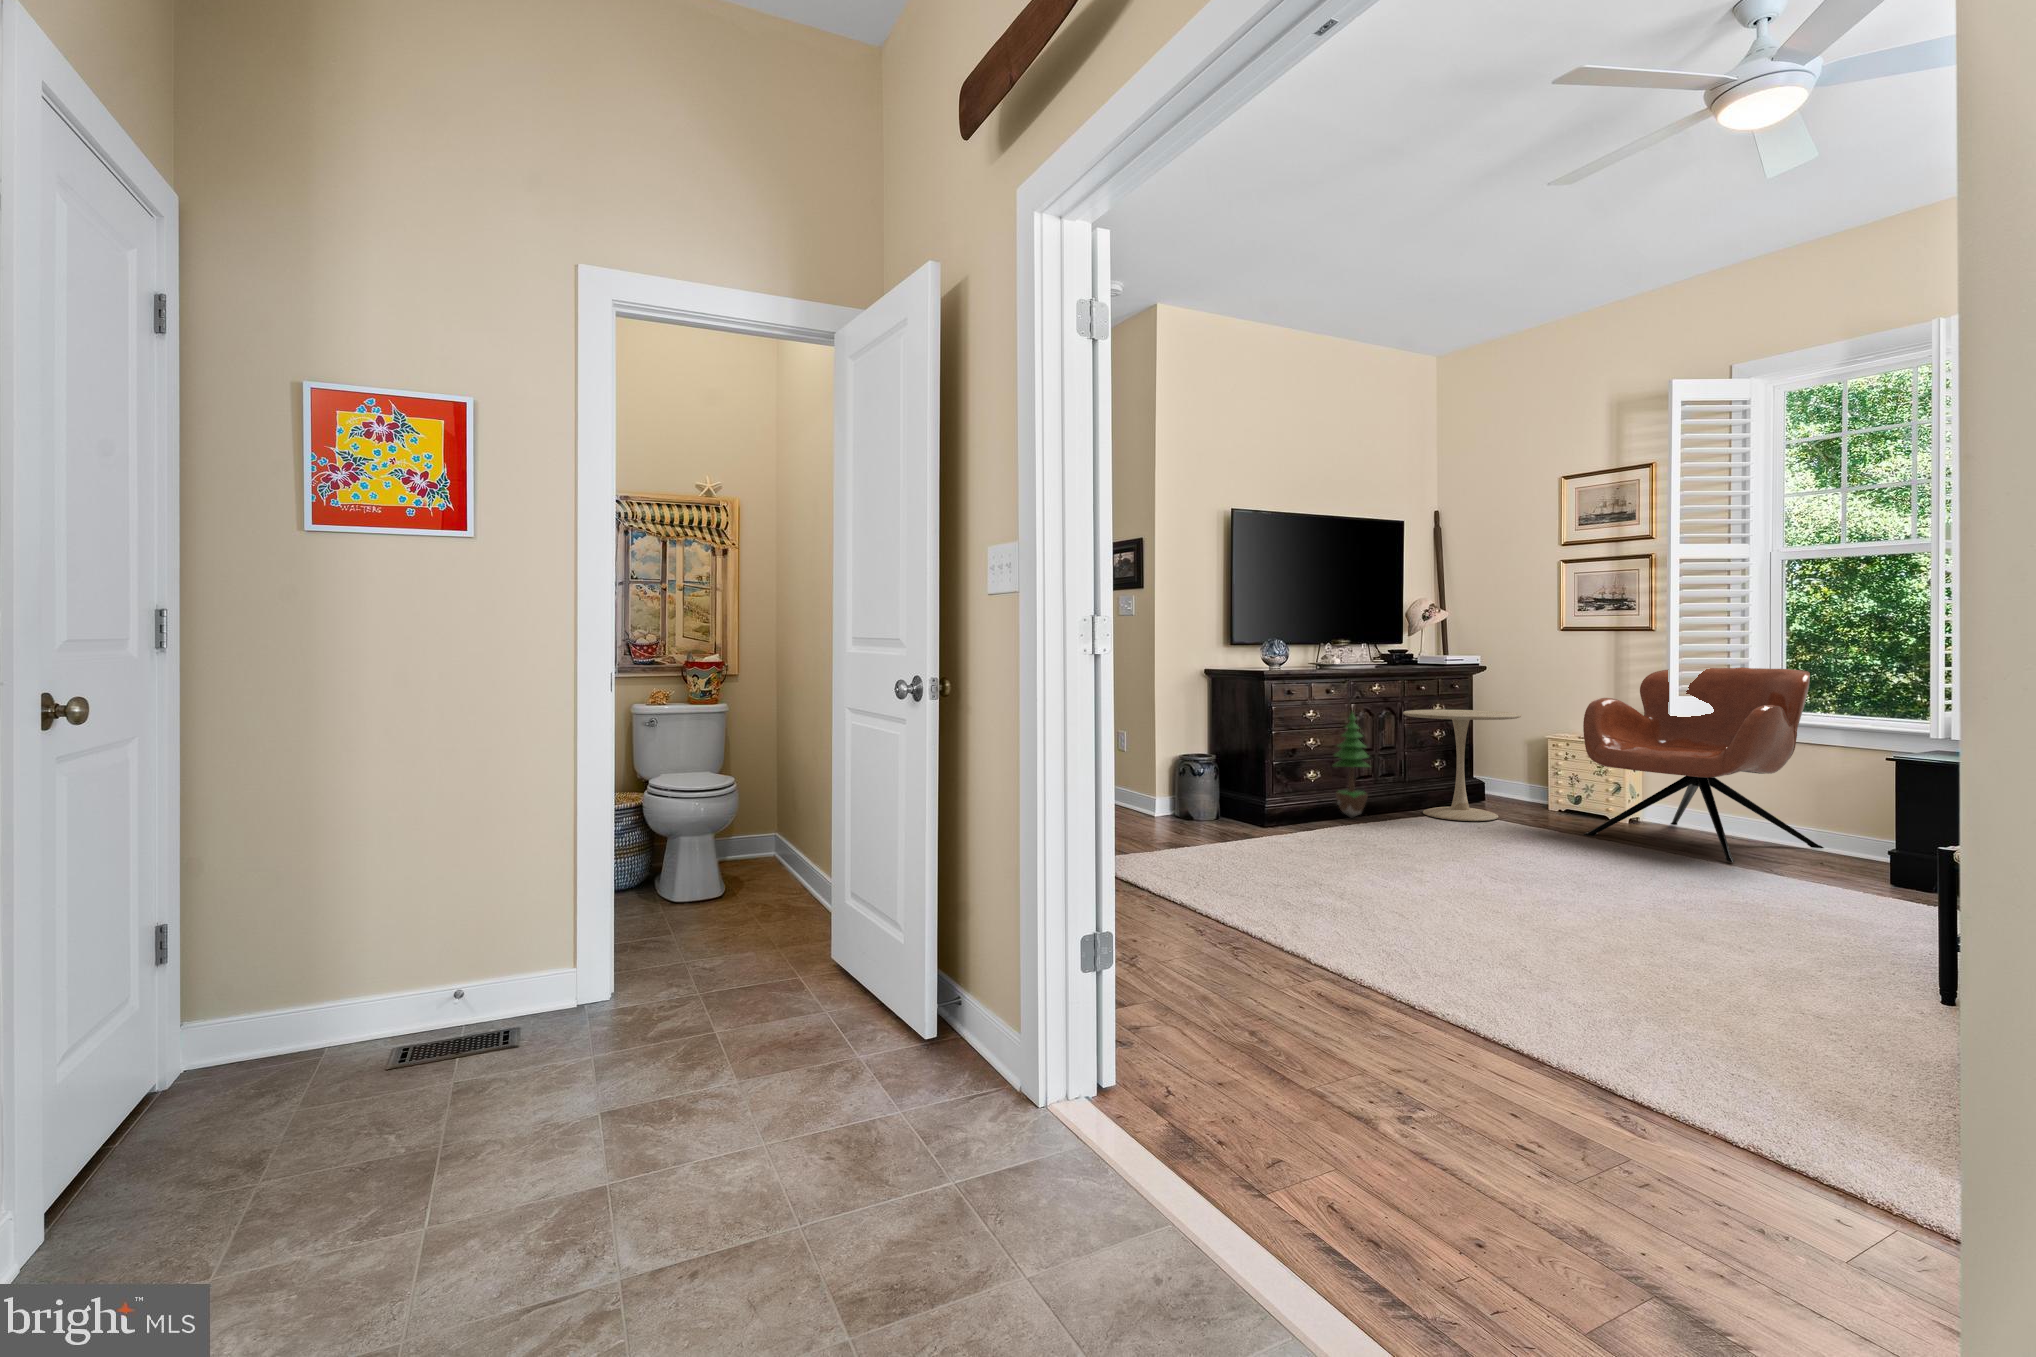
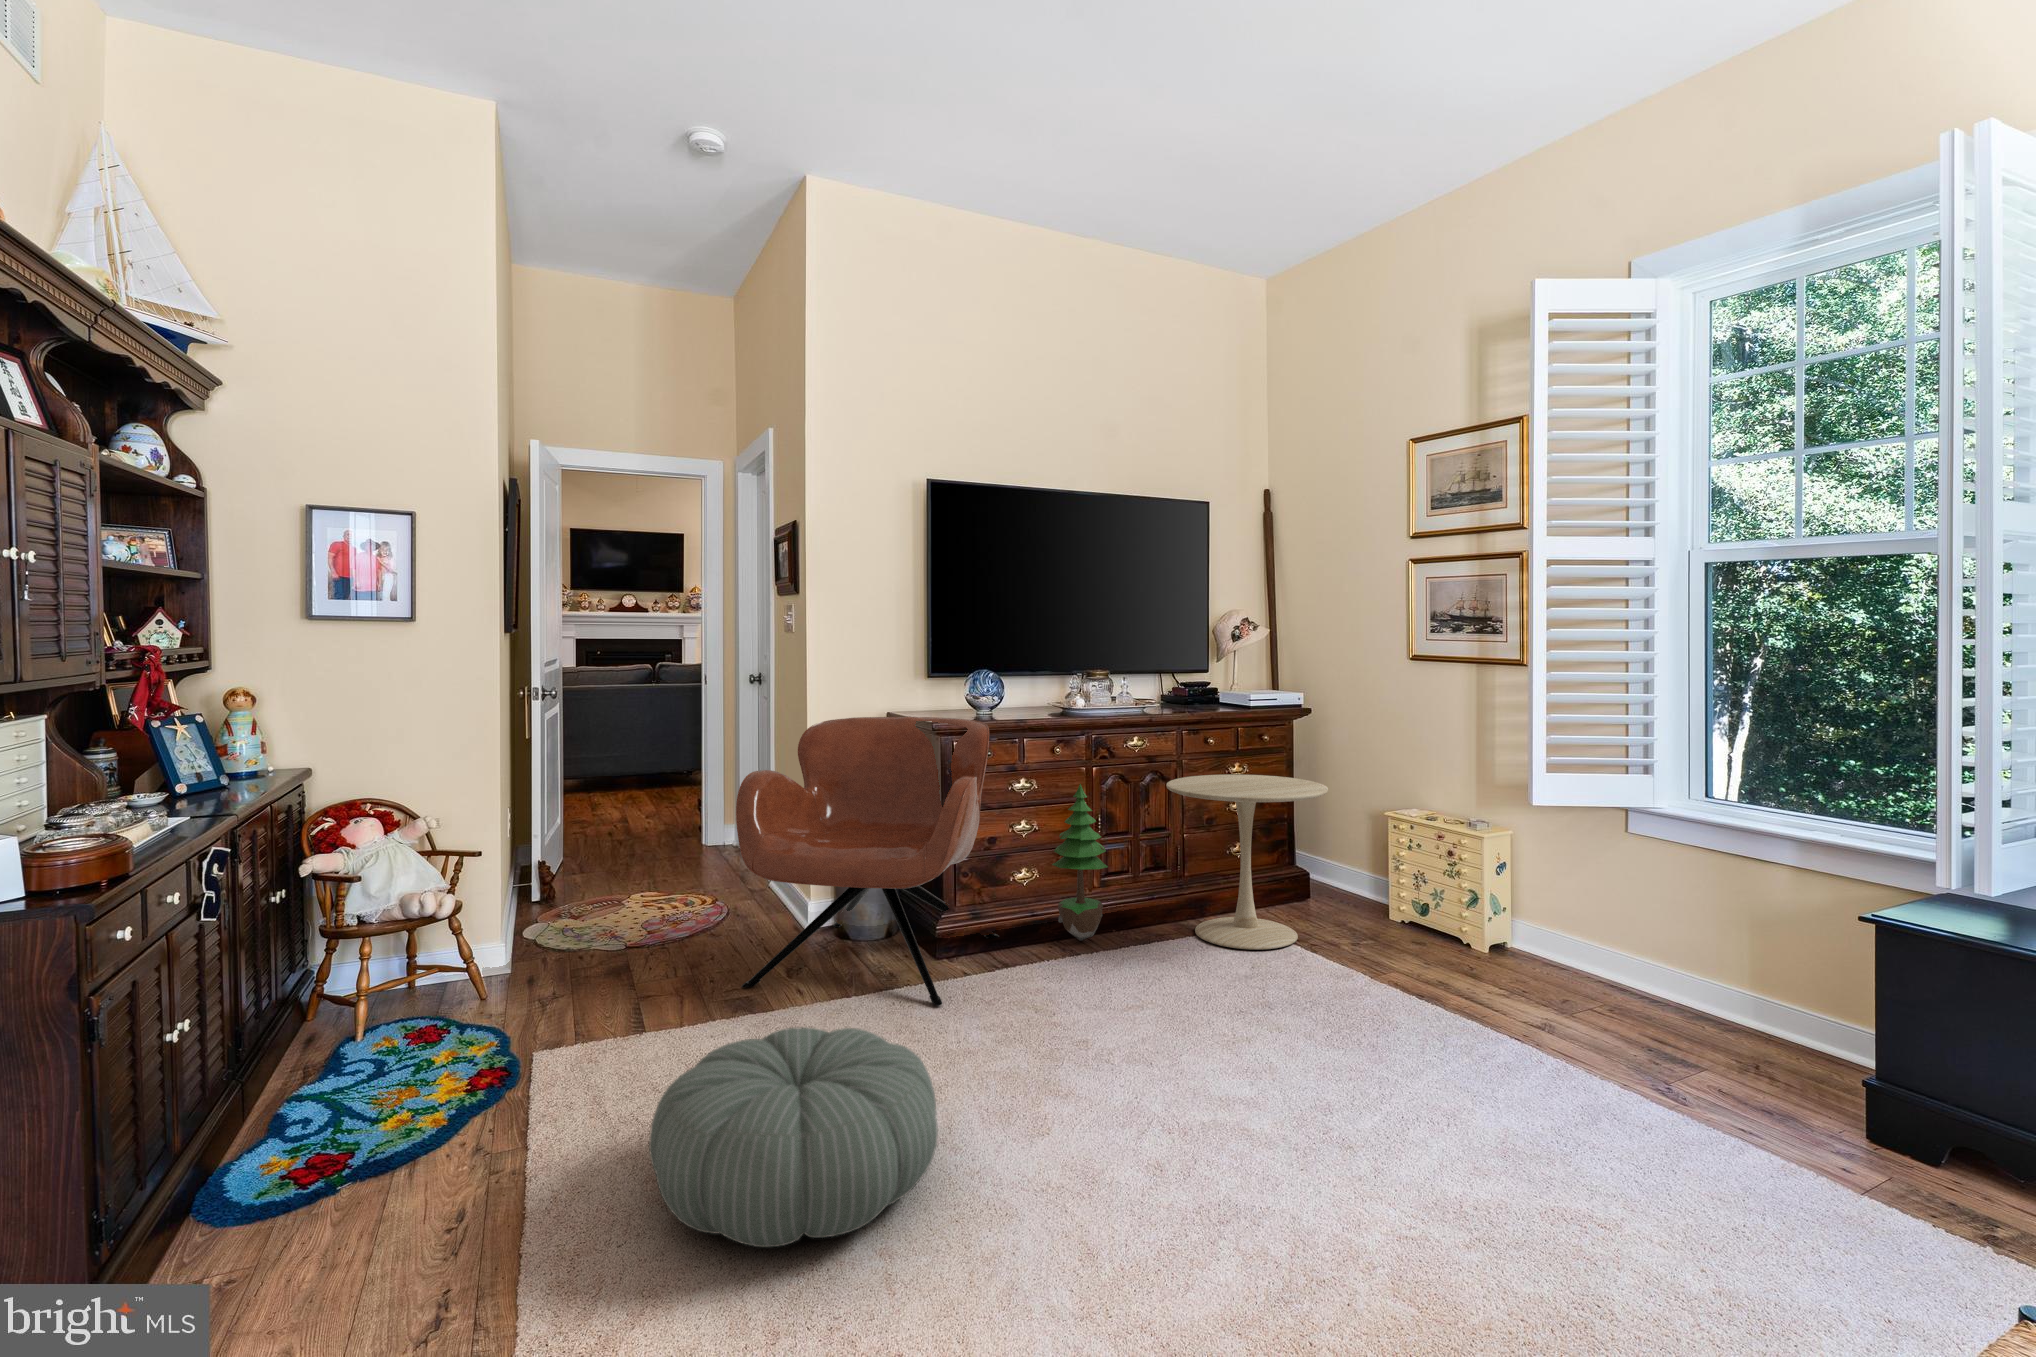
armchair: present [1583,667,1824,862] -> present [736,716,999,1005]
pouf: none [1240,823,1401,910] -> present [649,1027,938,1247]

